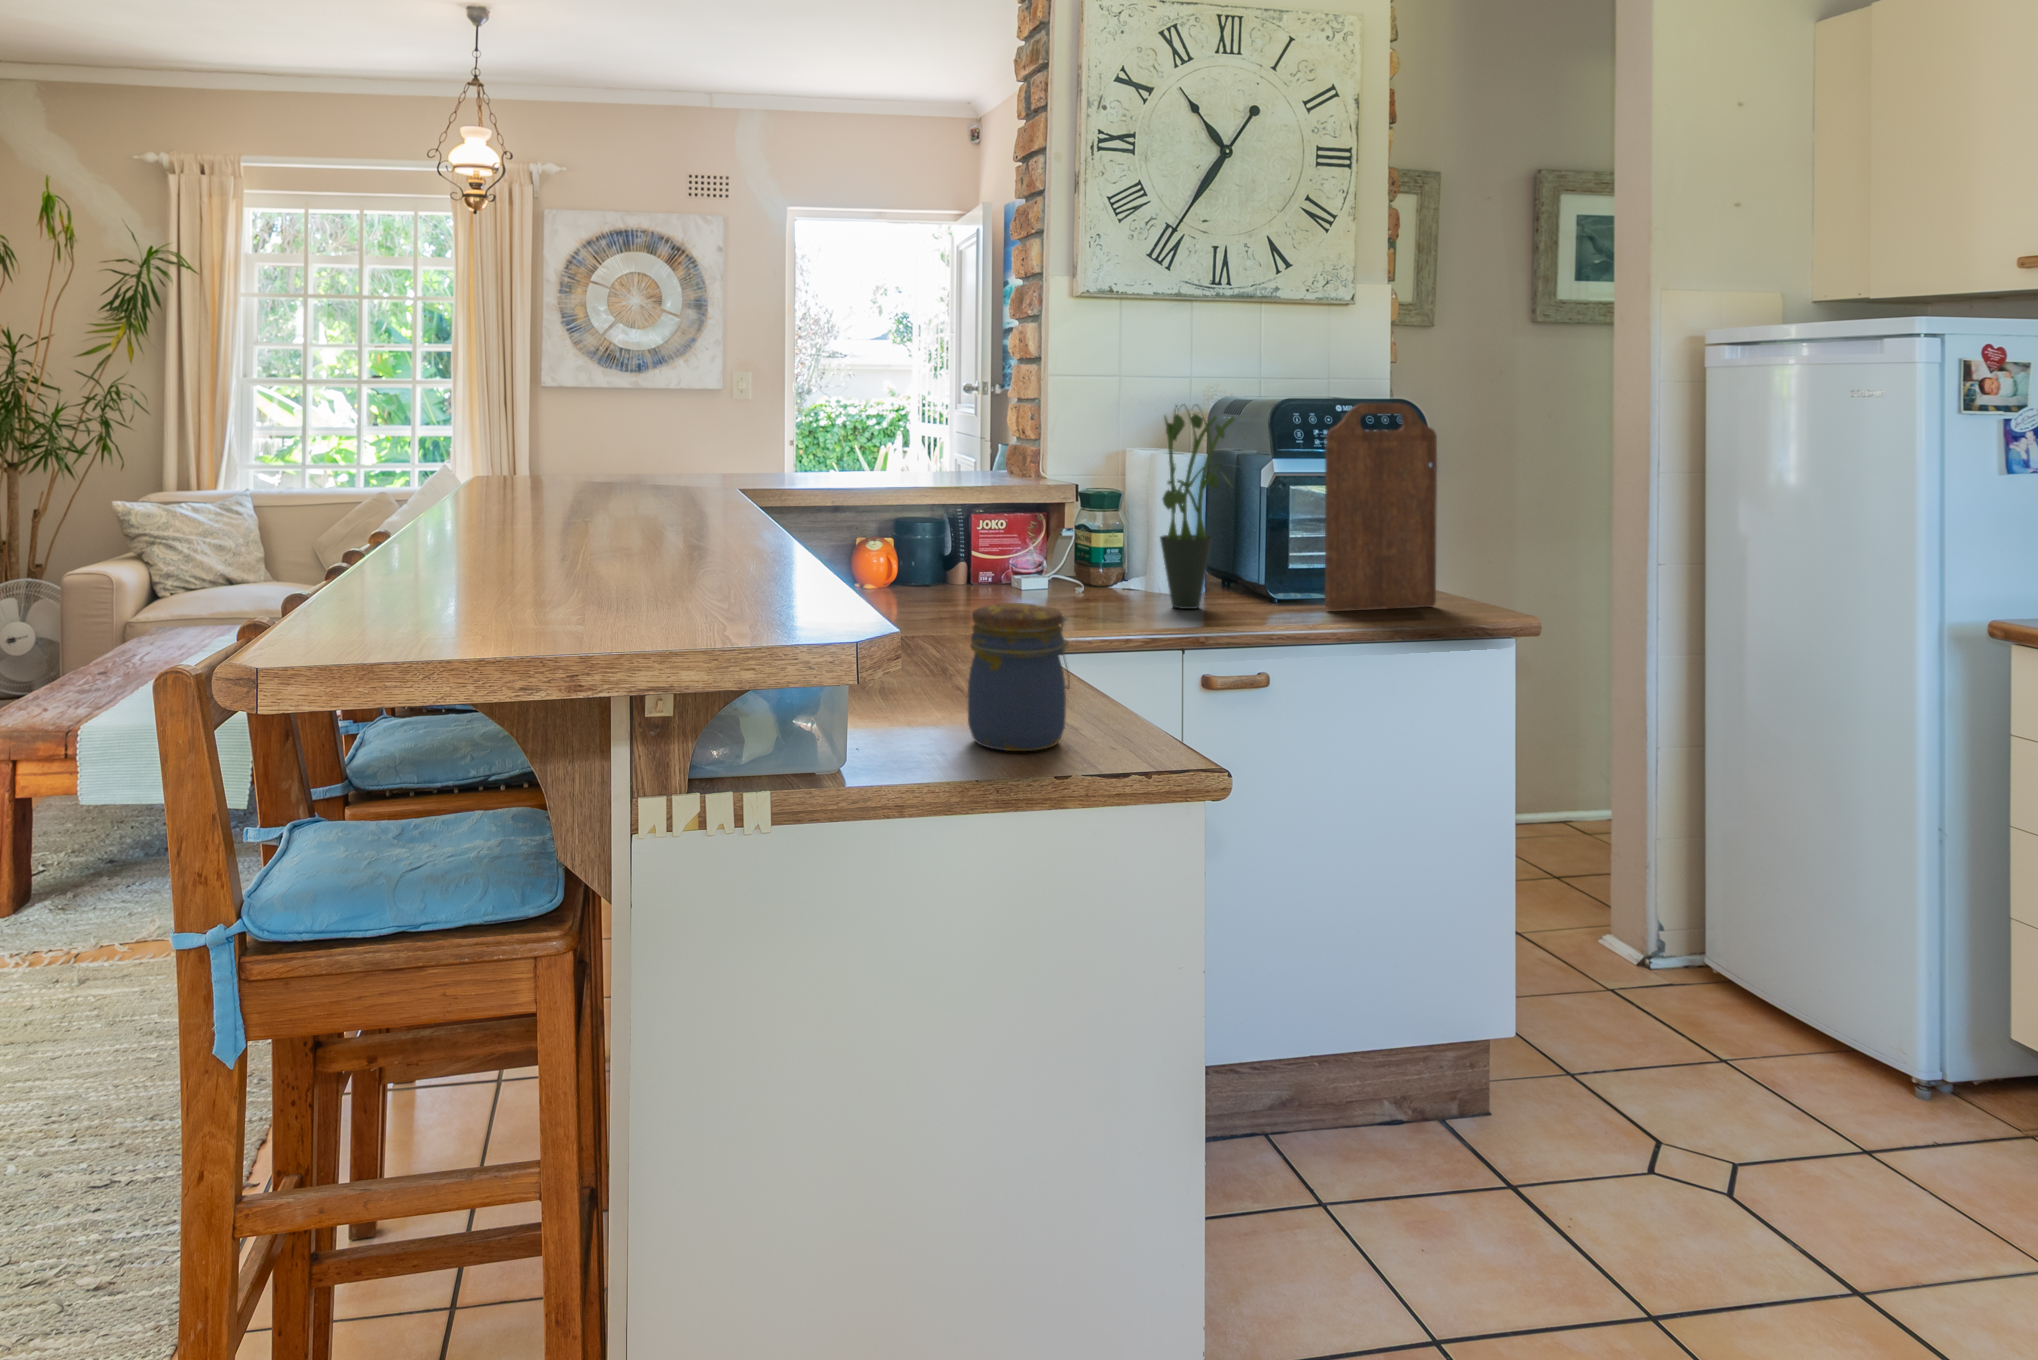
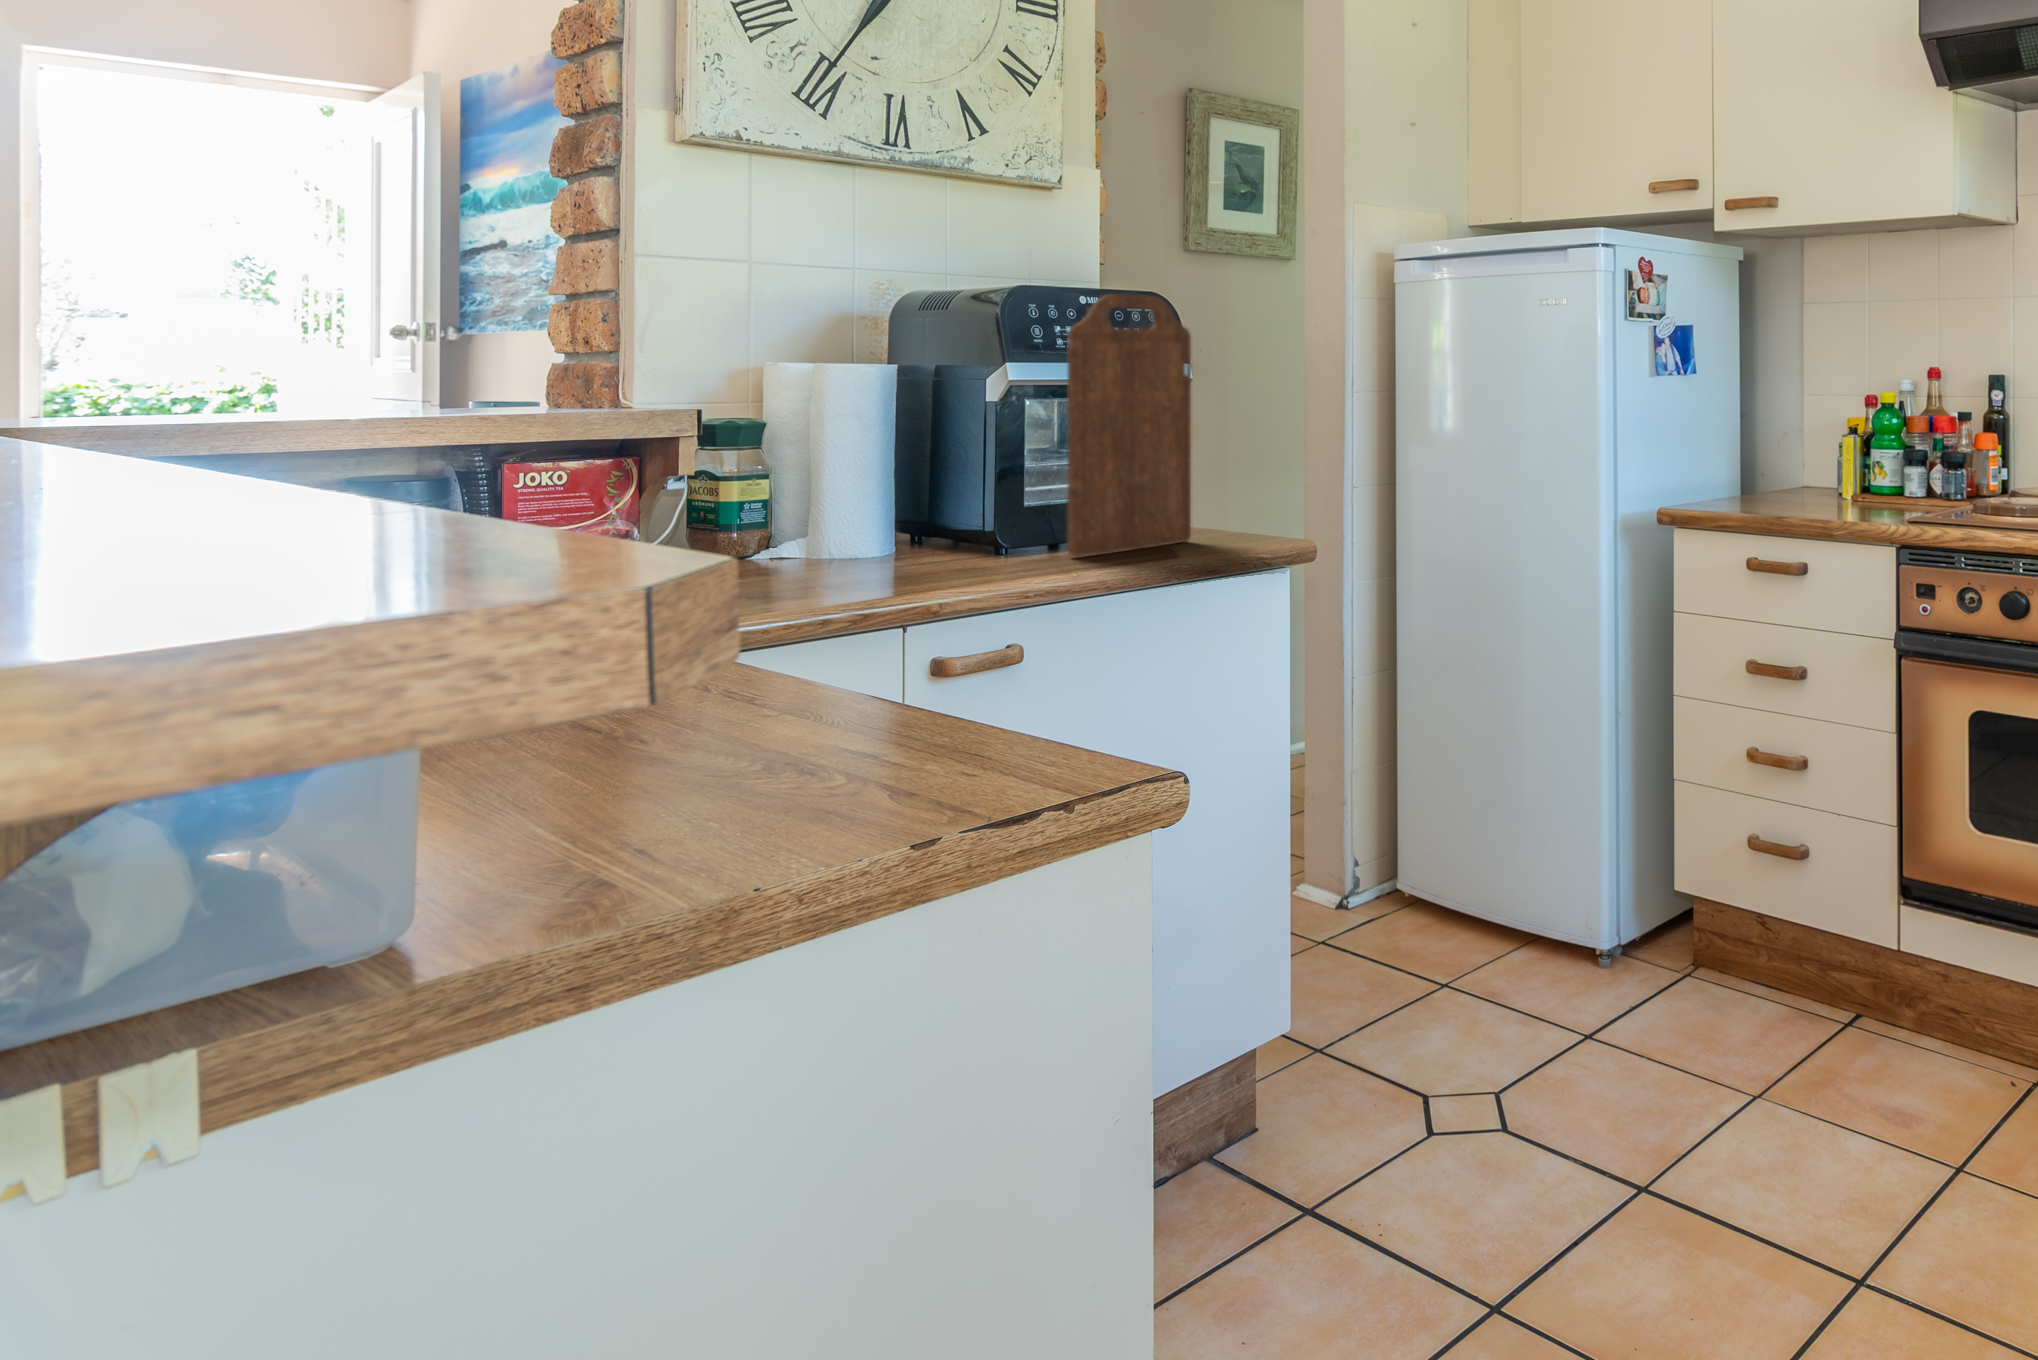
potted plant: present [1160,405,1242,609] -> none [841,288,972,574]
jar: present [968,603,1070,751] -> none [657,557,854,830]

